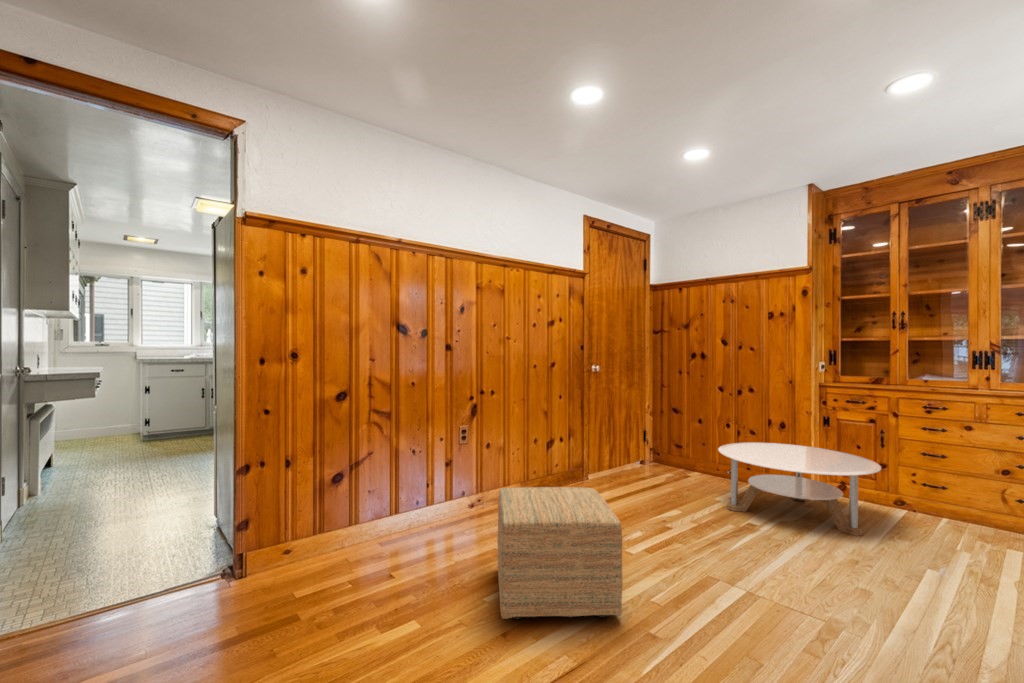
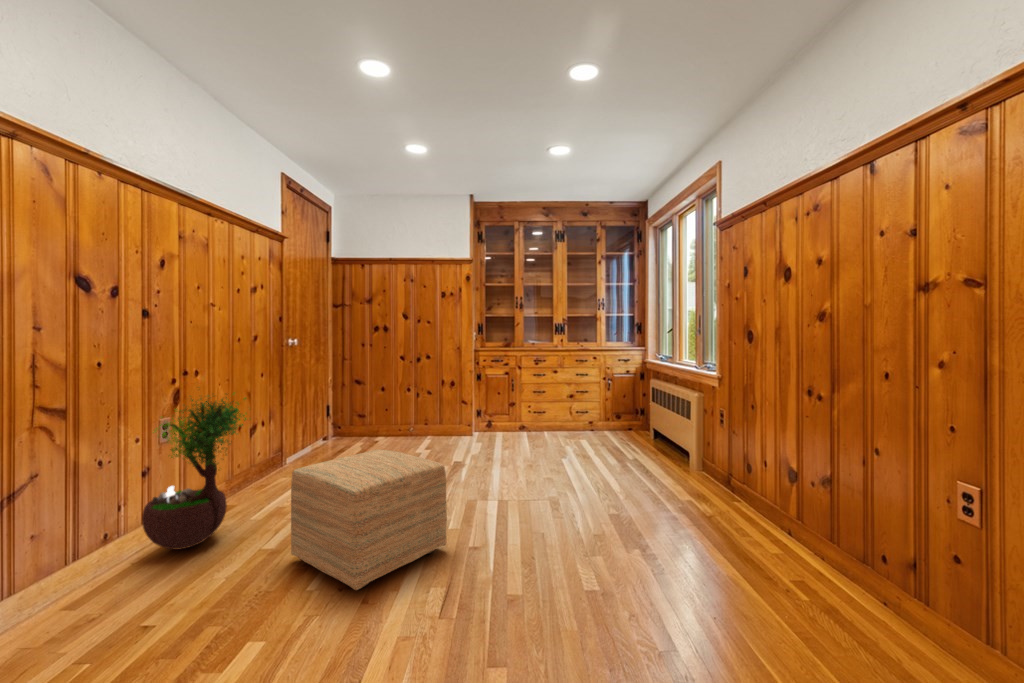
potted tree: none [434,405,506,529] -> present [142,396,246,549]
round table: present [718,442,881,536] -> none [418,397,525,456]

